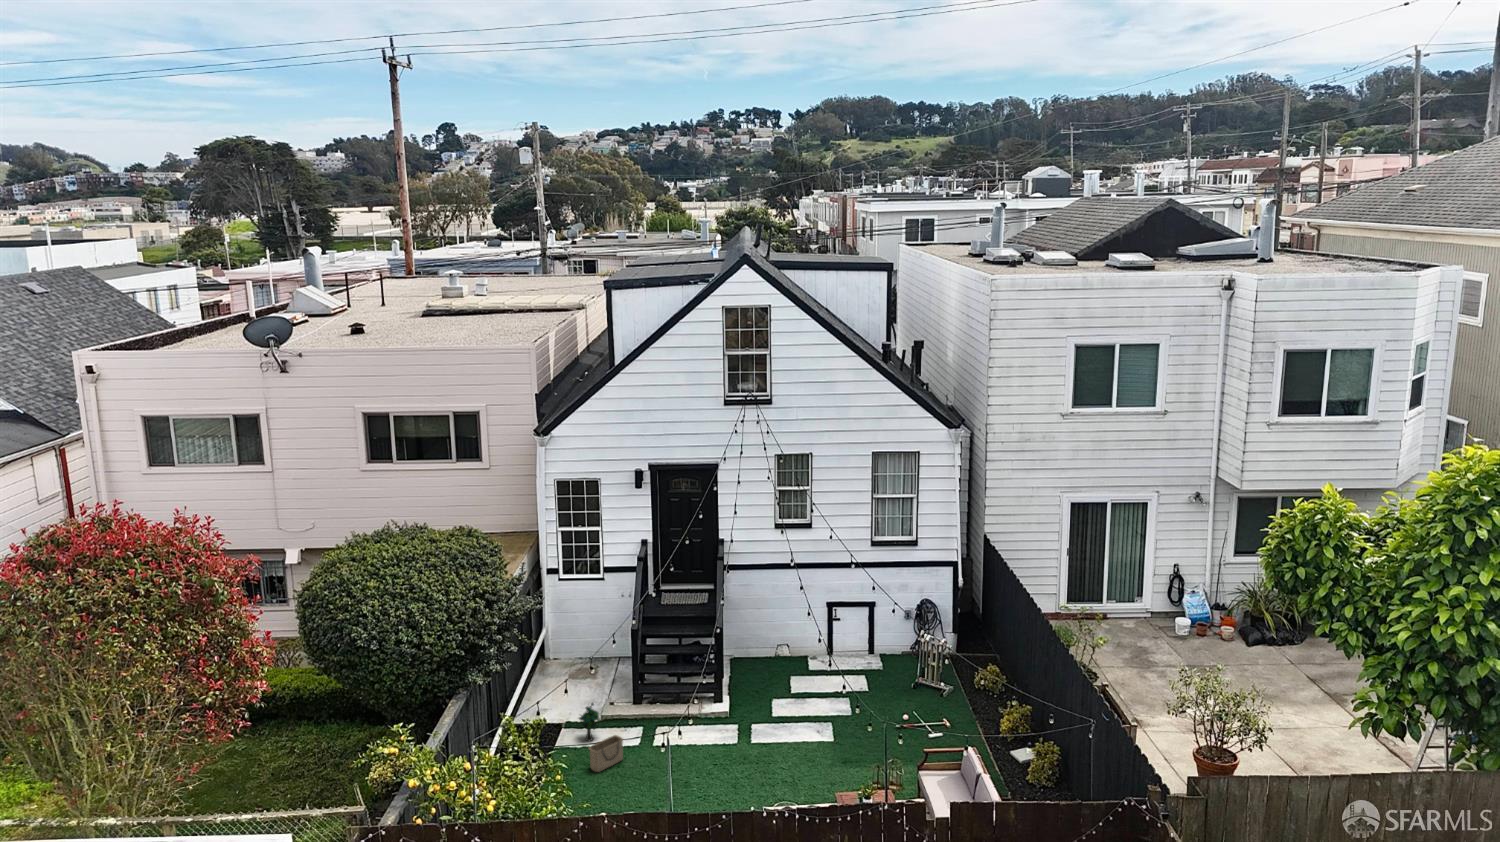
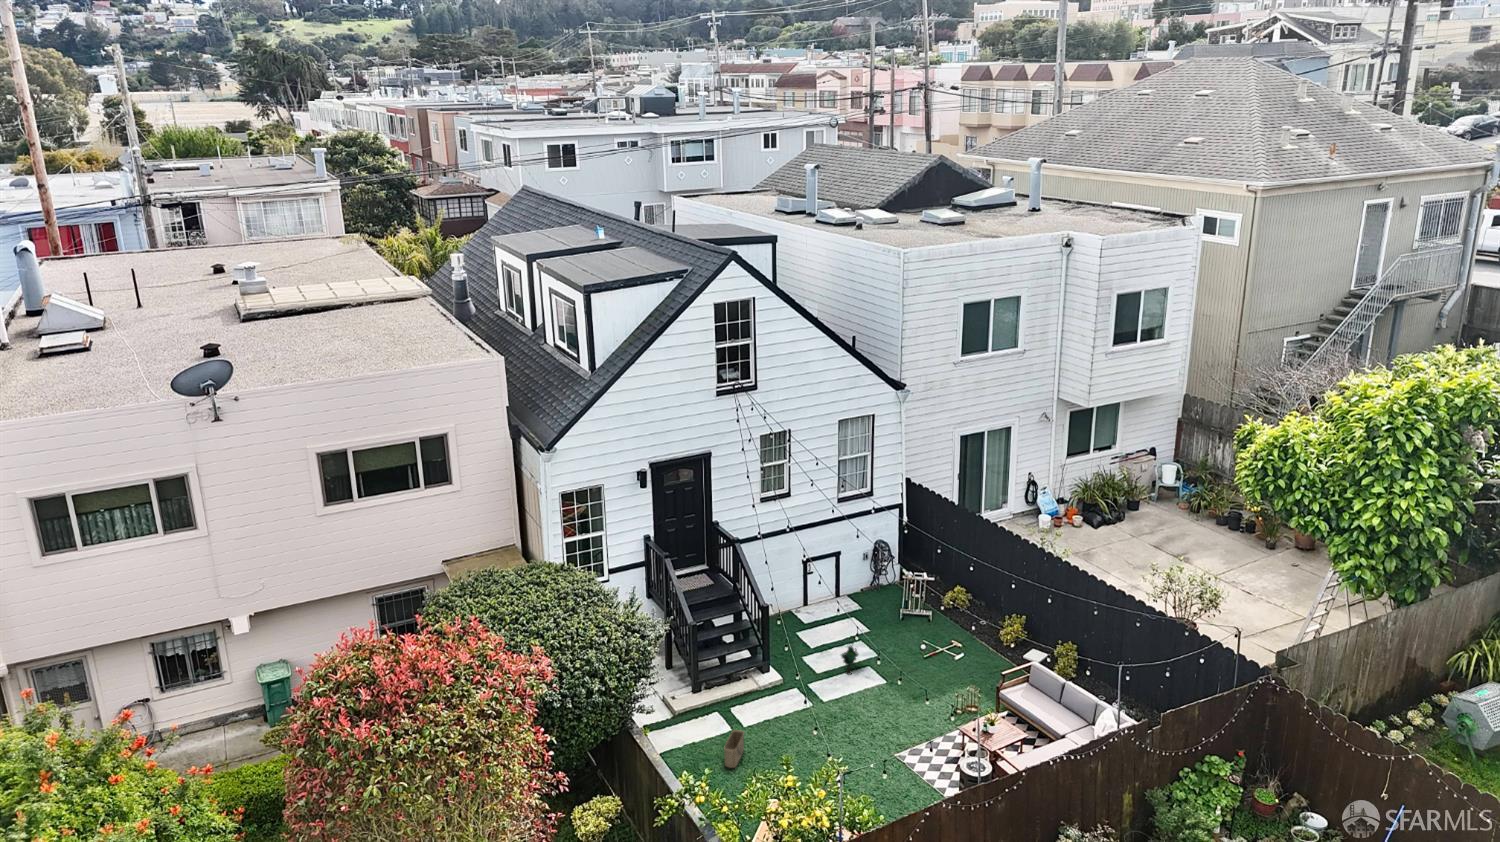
decorative plant: present [579,703,600,741] -> present [841,646,858,675]

